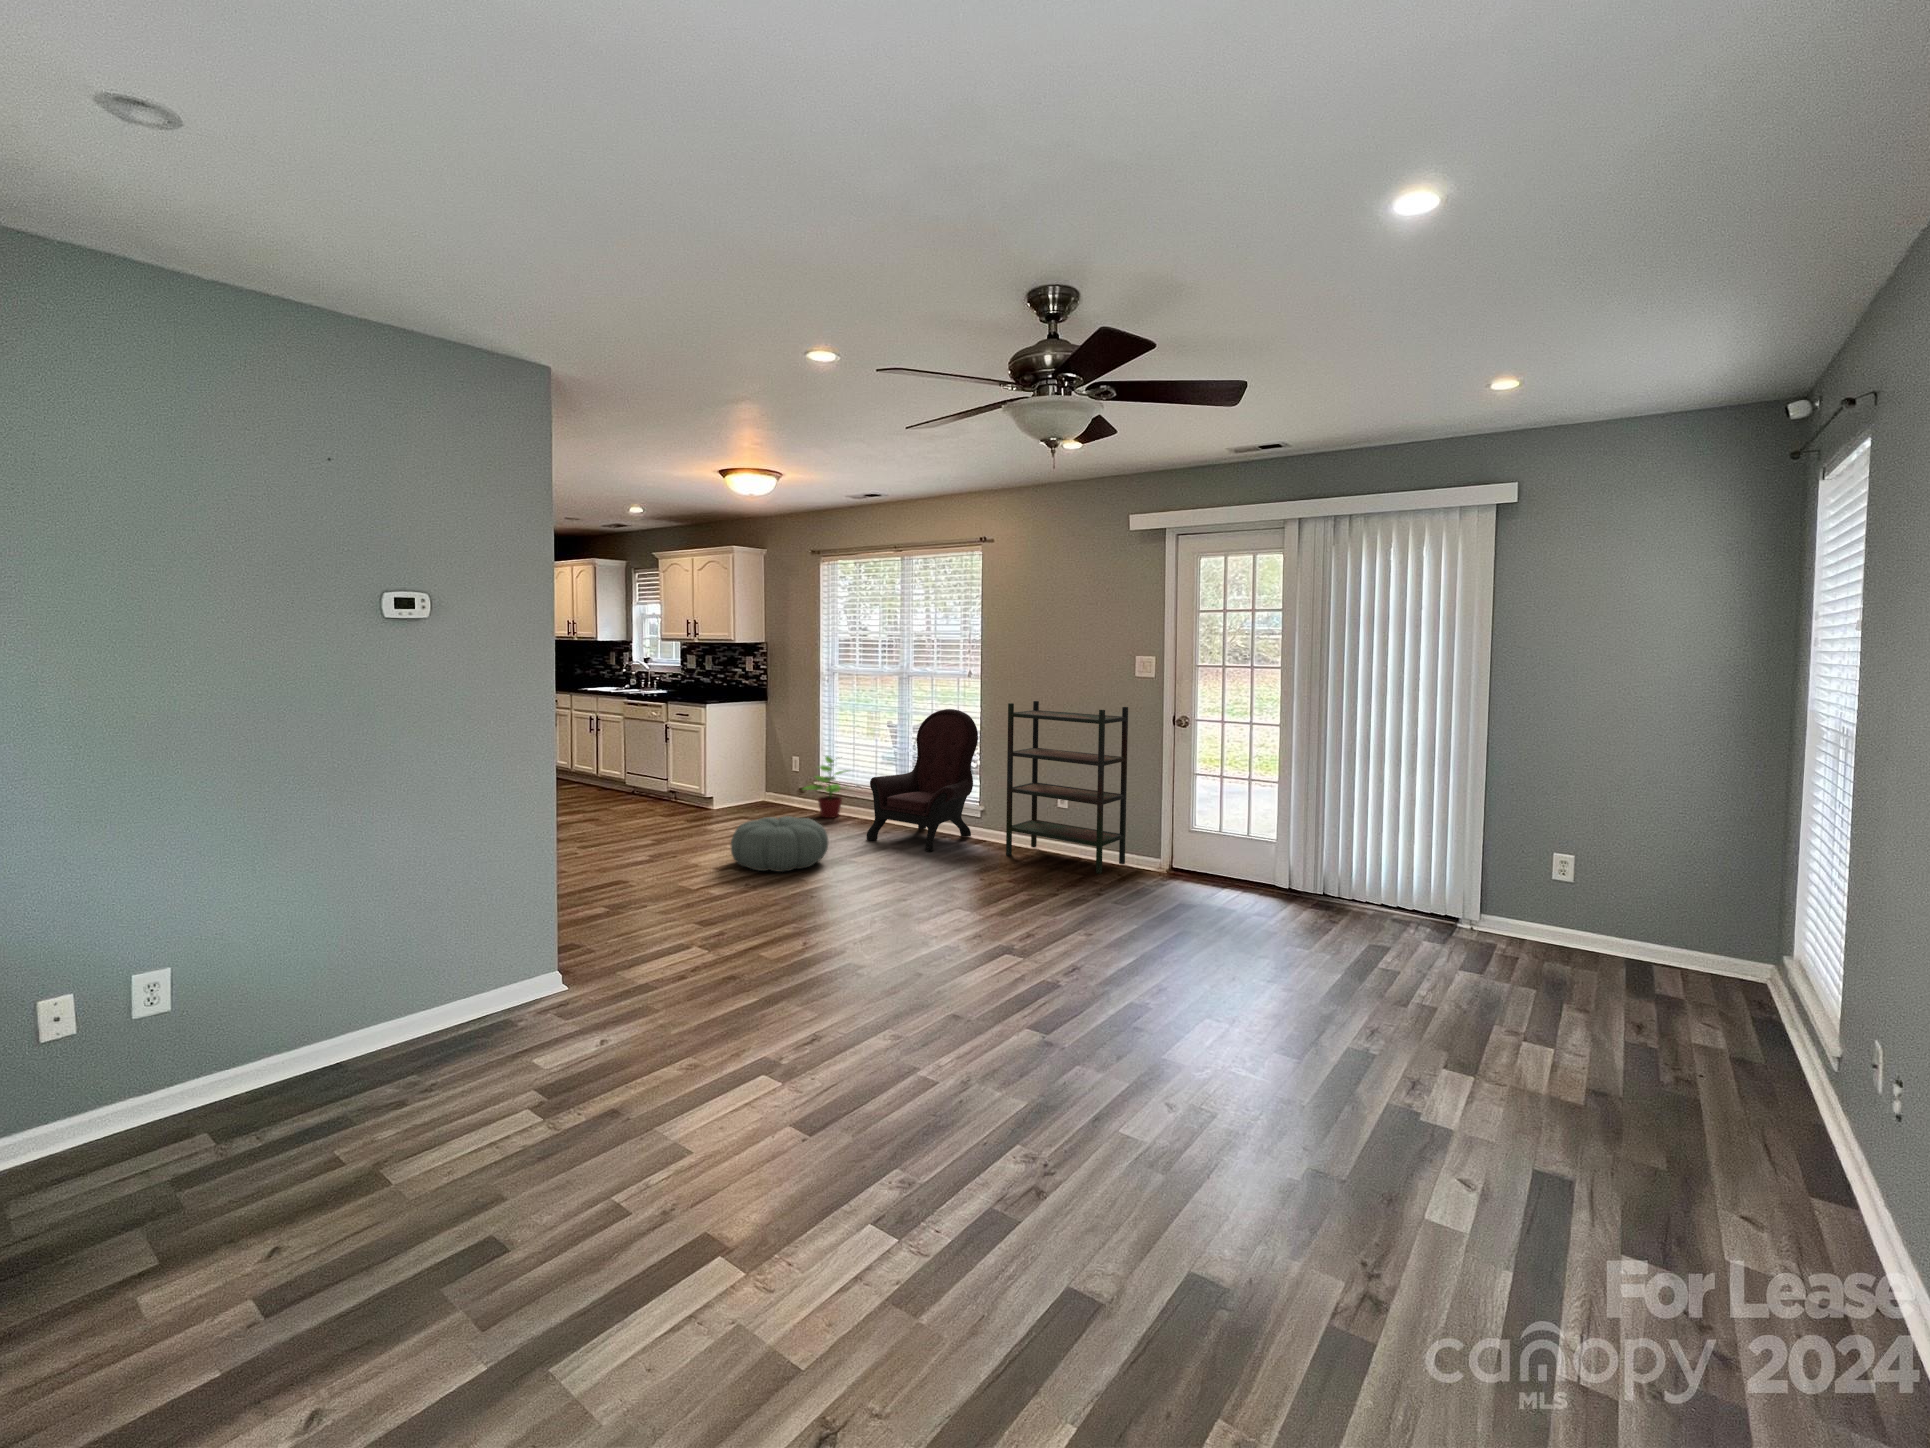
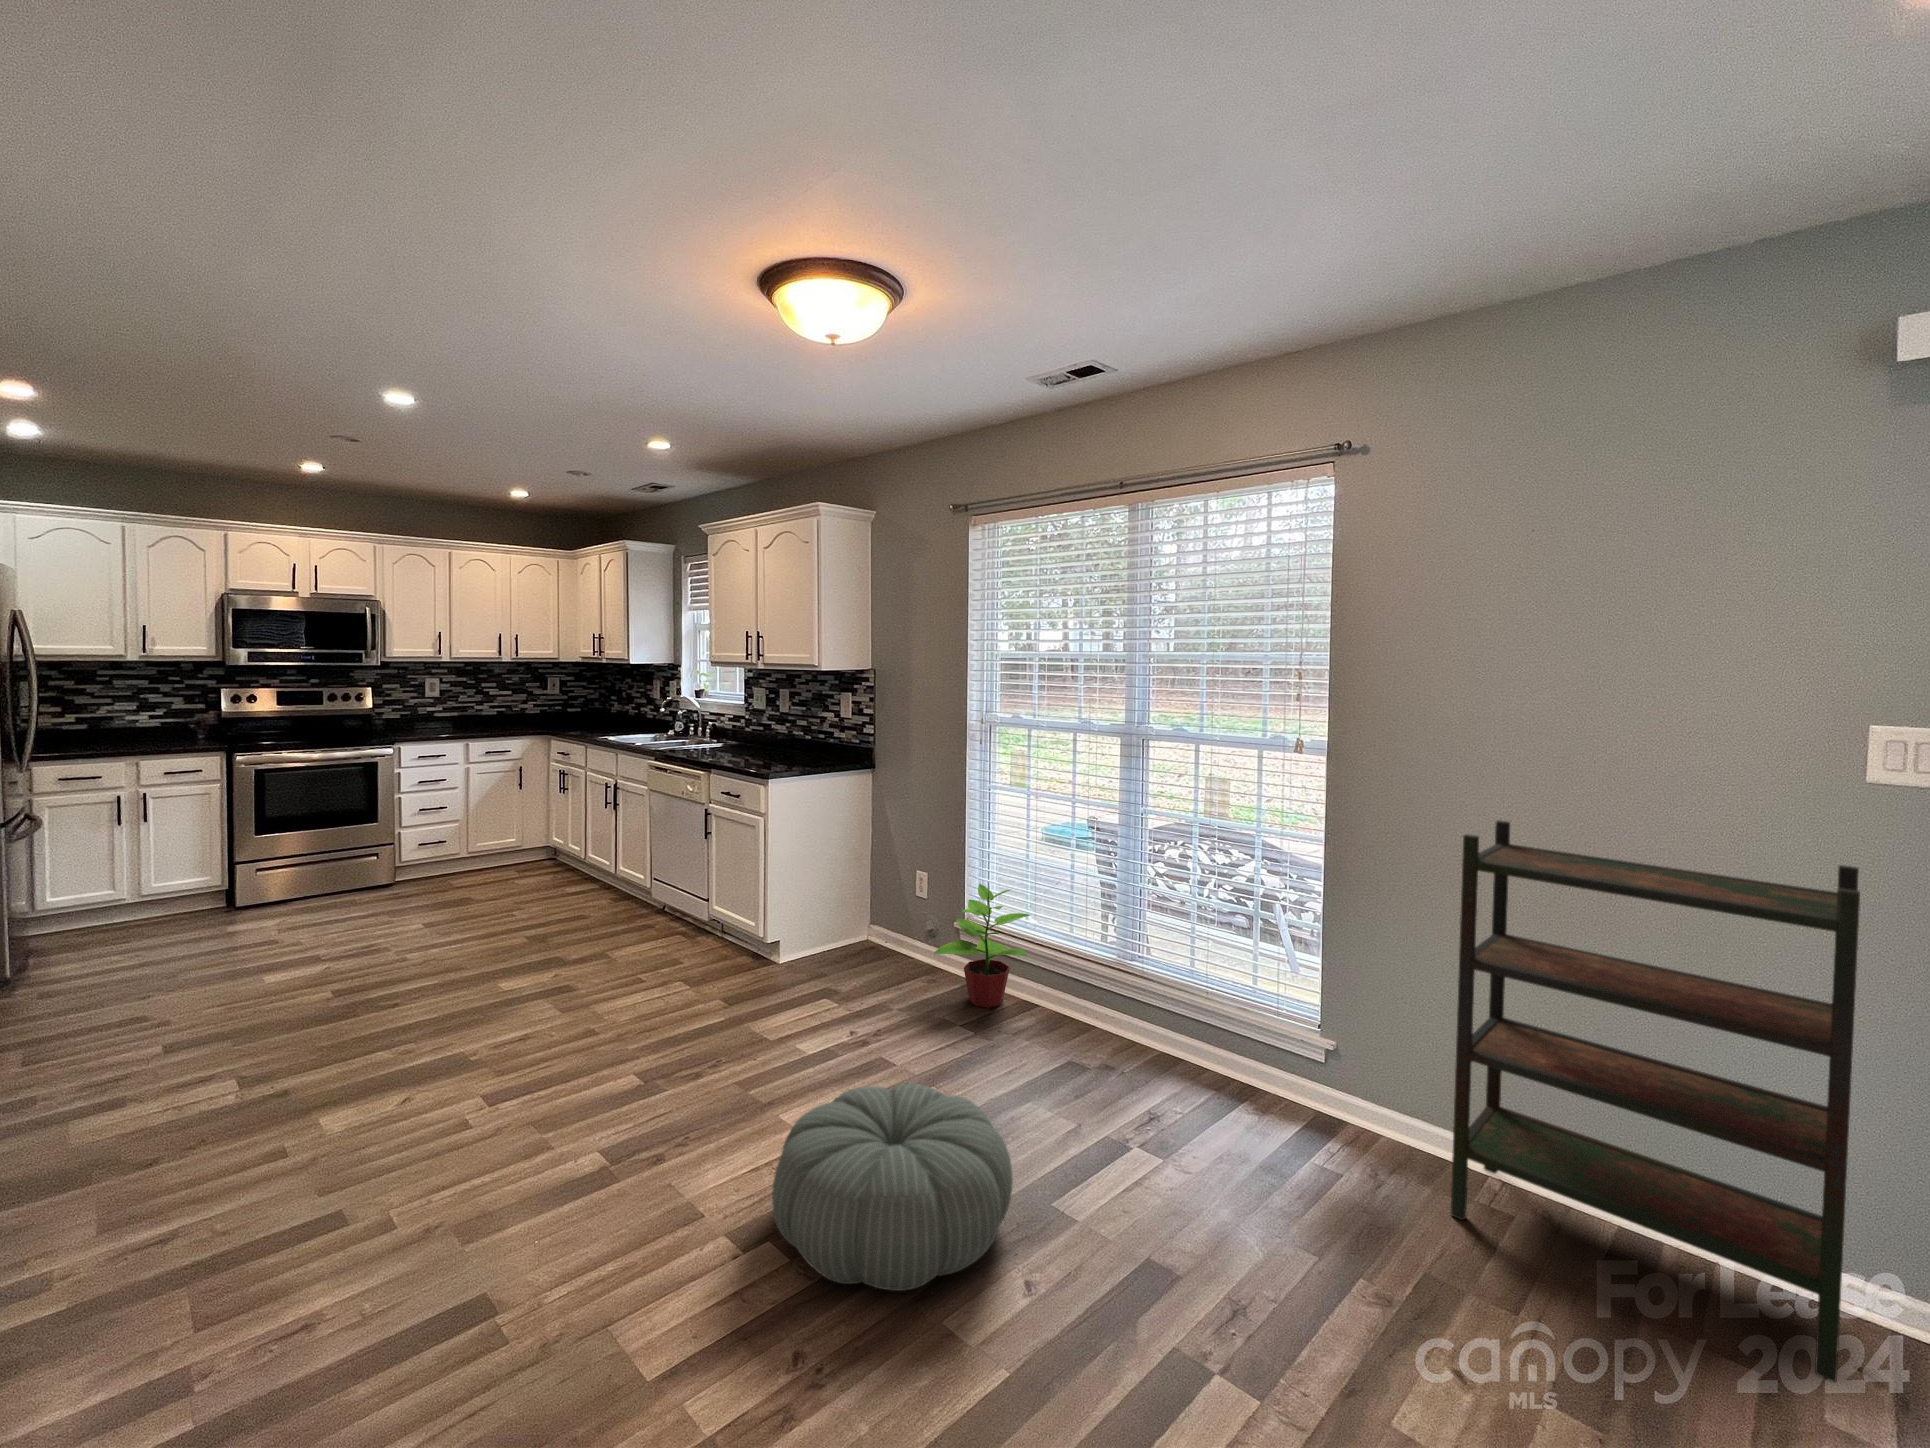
armchair: present [867,709,978,852] -> none [1079,817,1324,1182]

